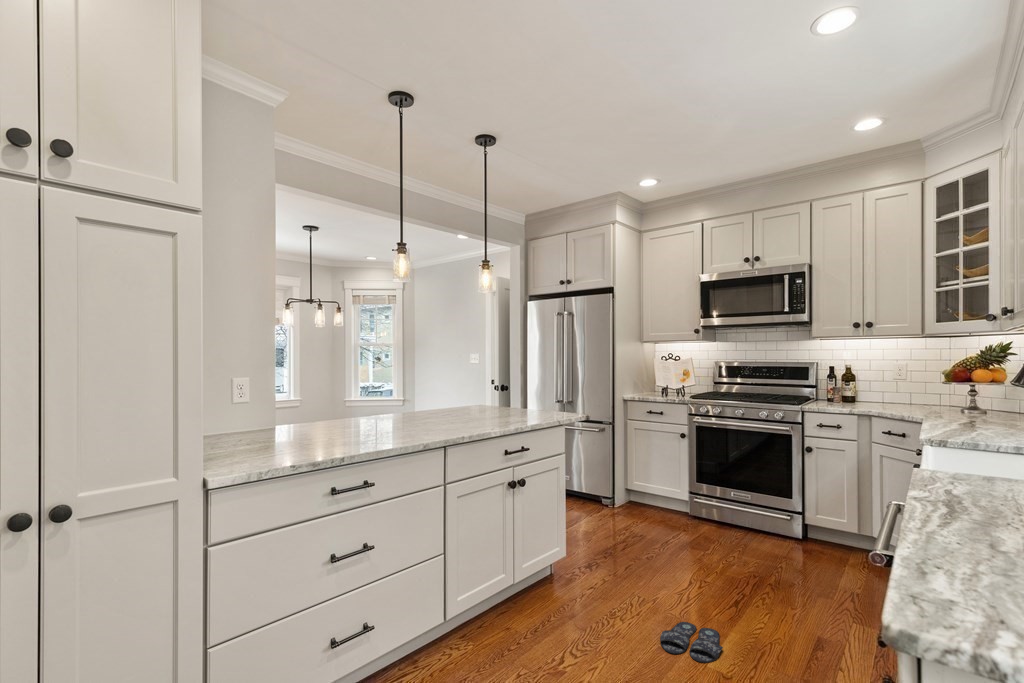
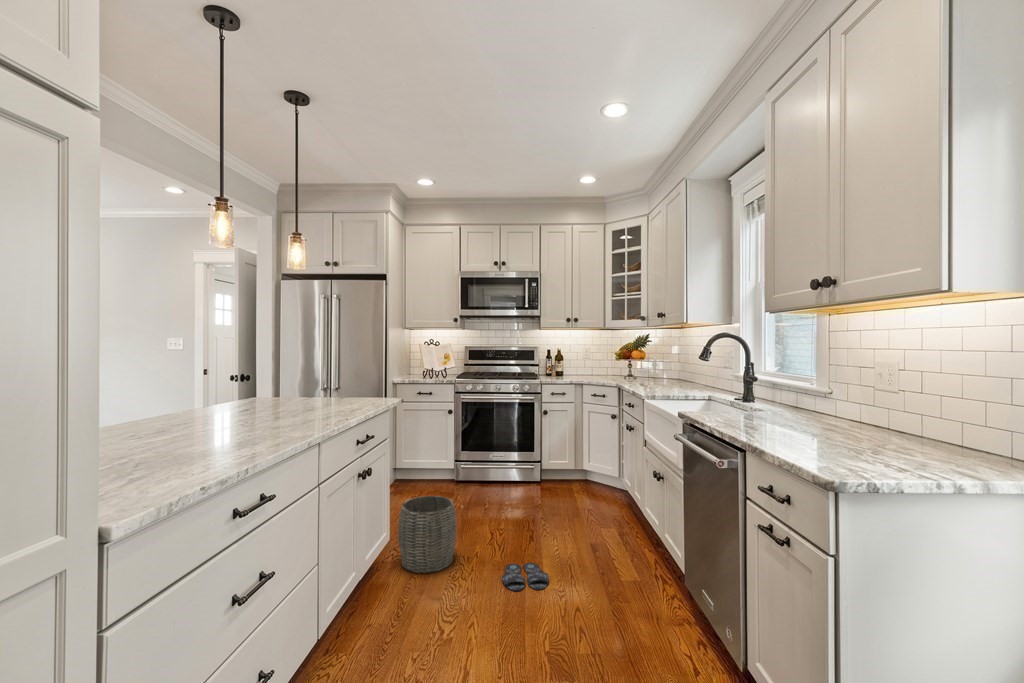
woven basket: none [569,521,632,604] -> present [398,496,456,573]

